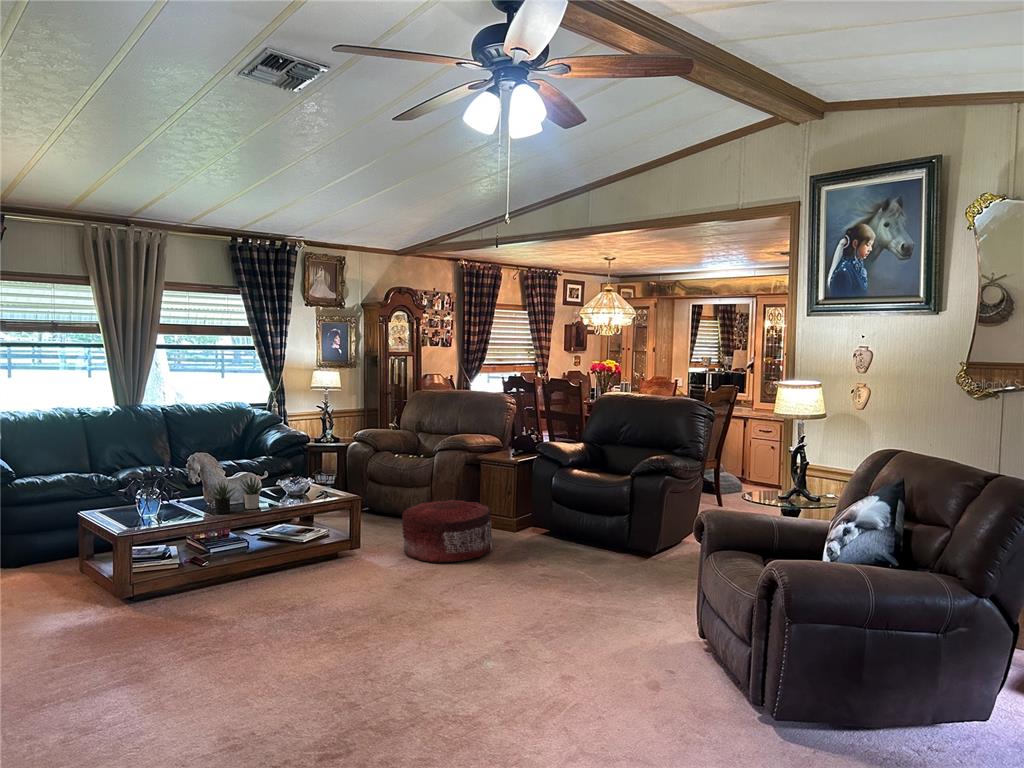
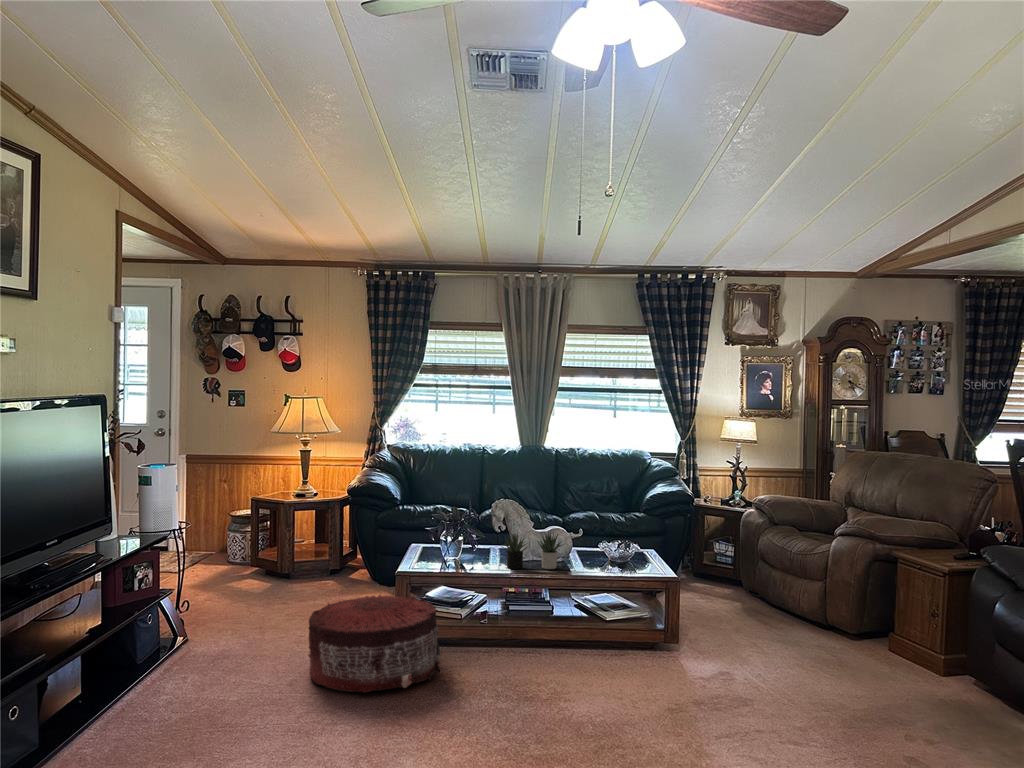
pouf: present [402,499,492,562] -> present [308,594,441,692]

